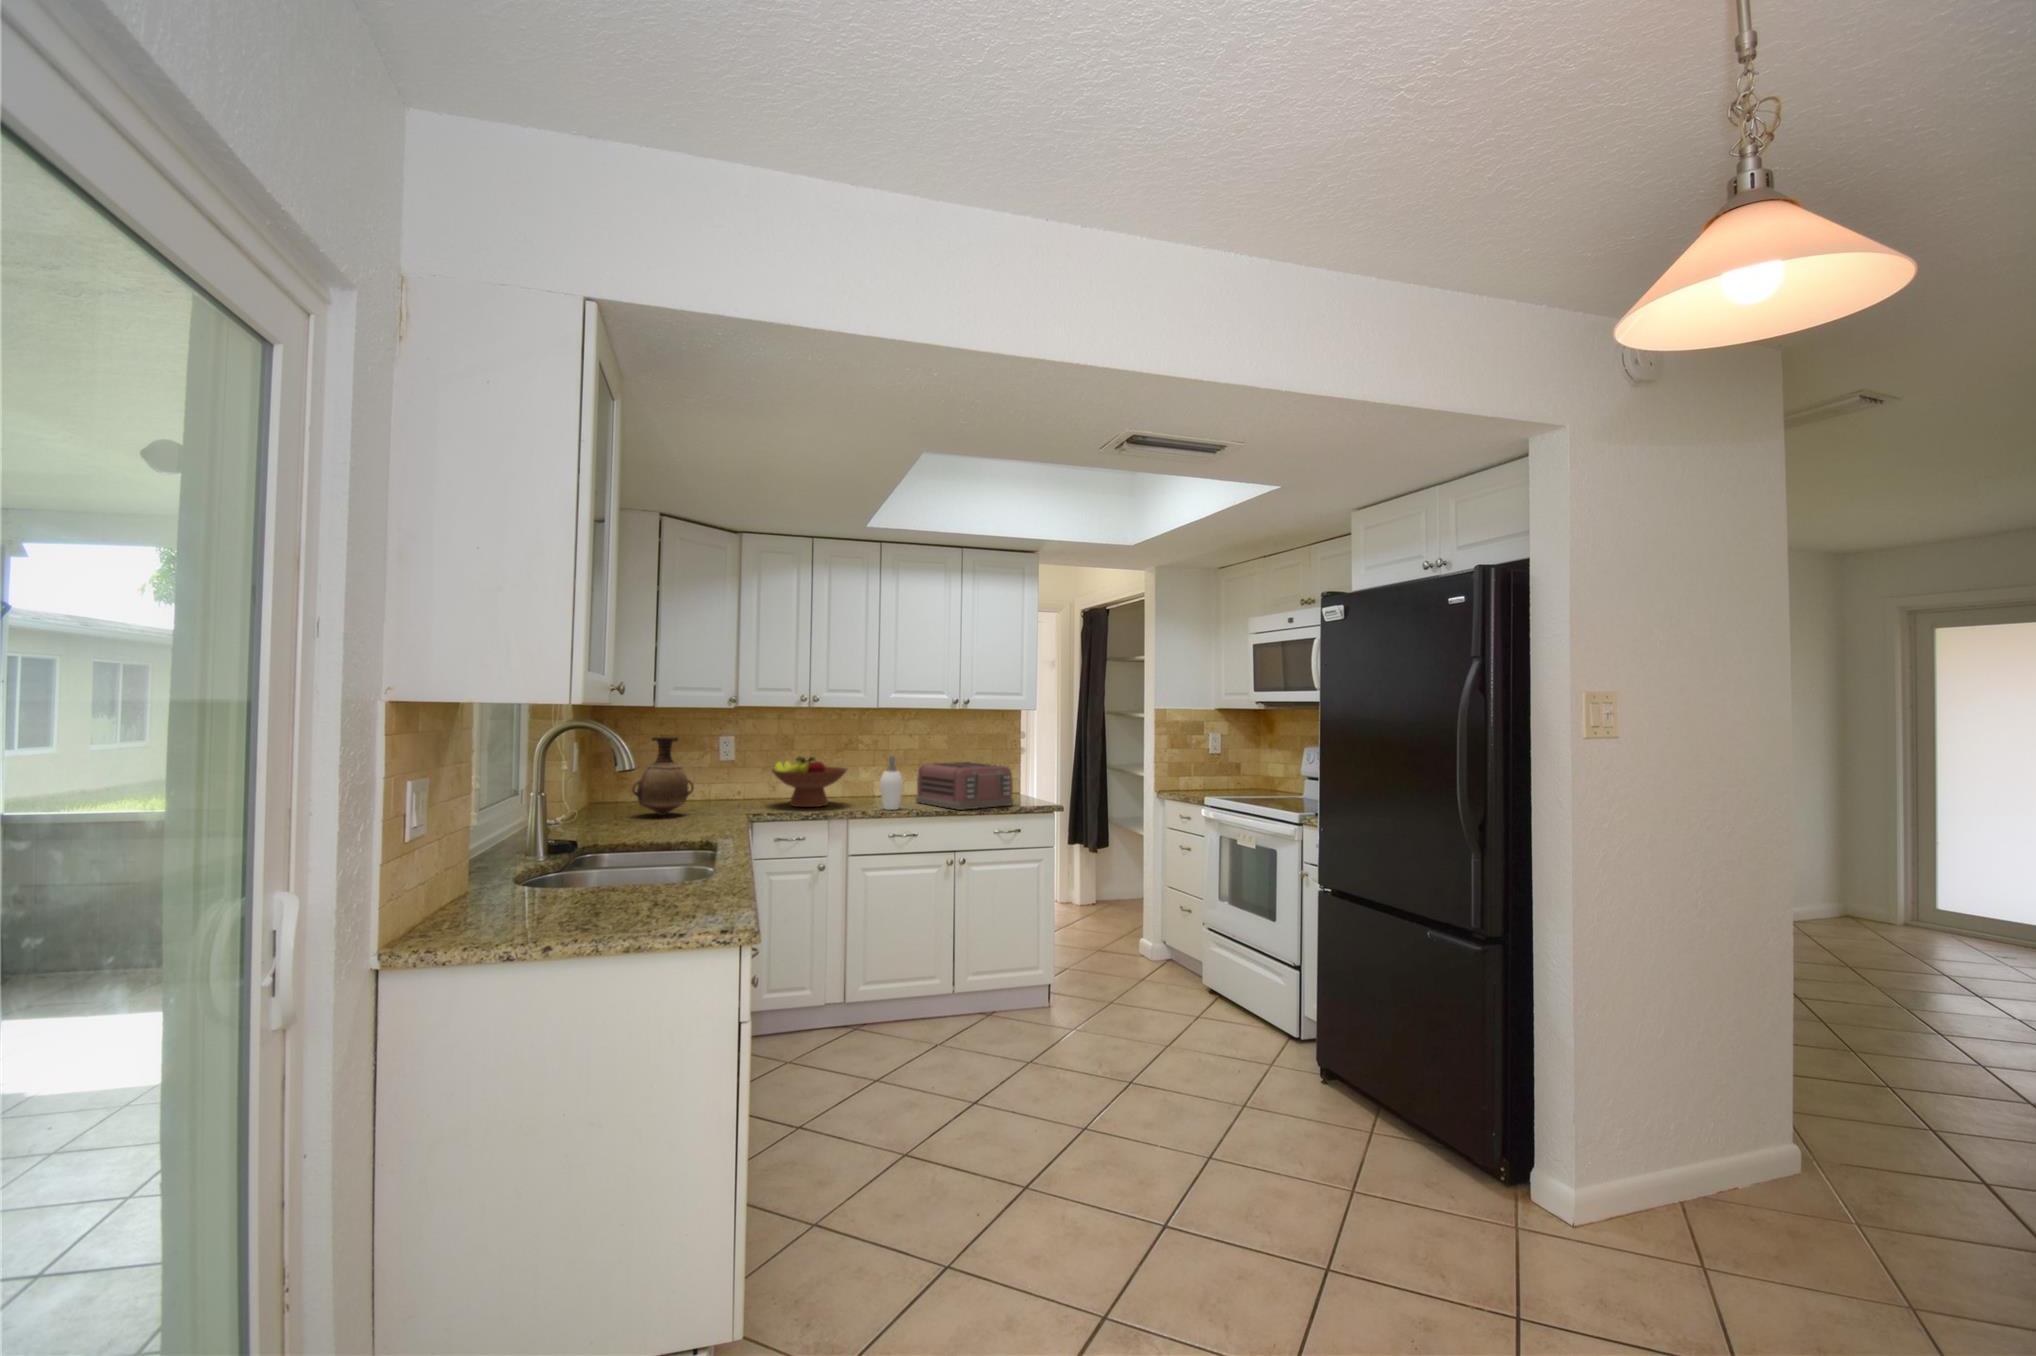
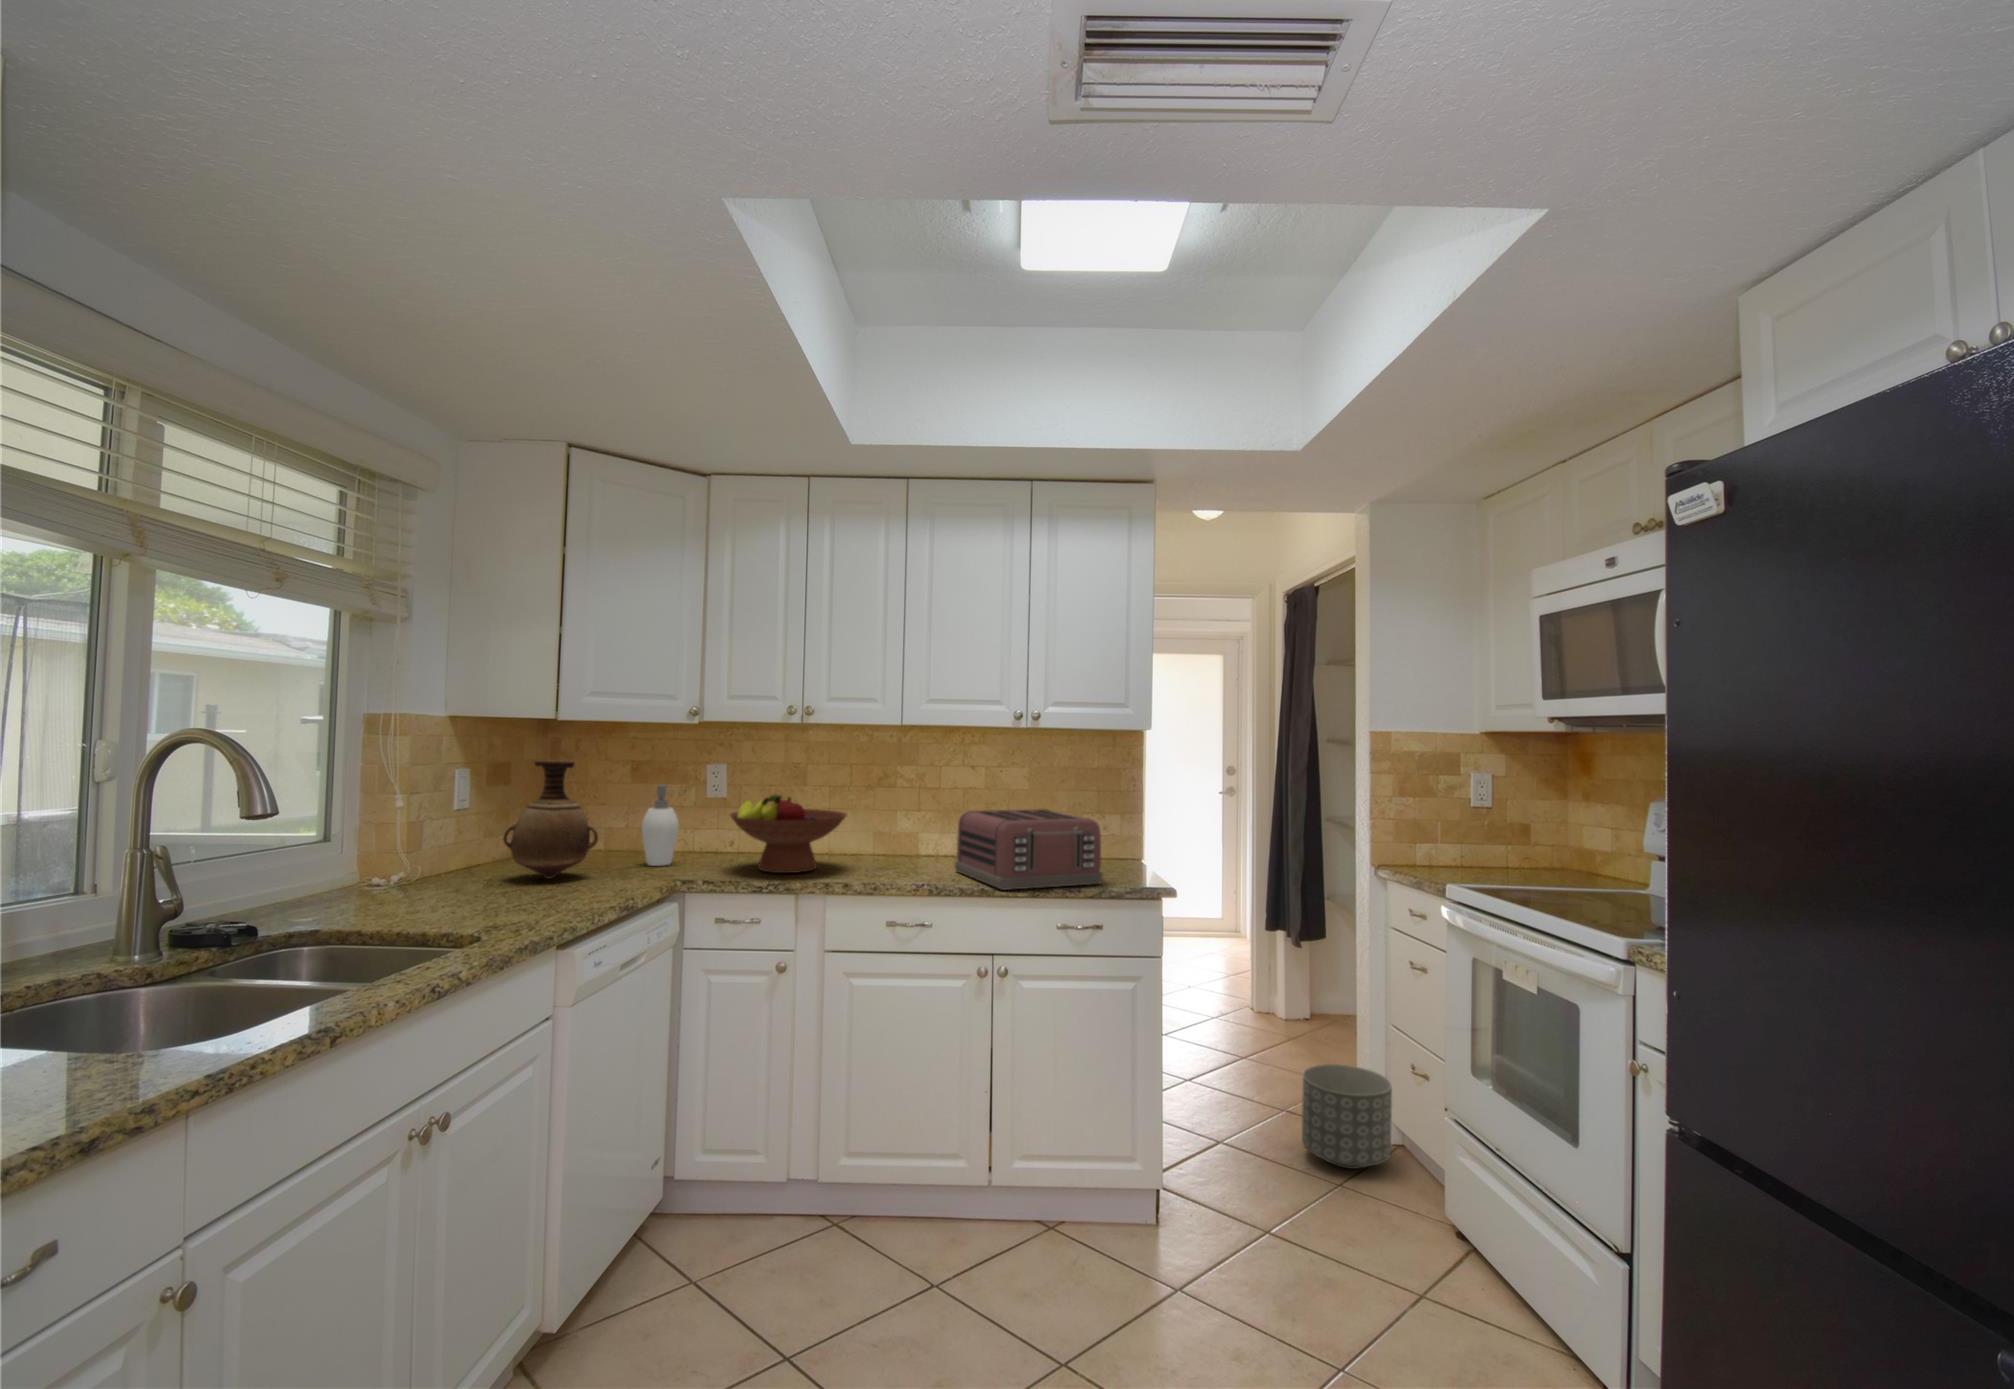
soap dispenser: present [880,756,903,810] -> present [642,785,679,866]
planter: none [1117,913,1169,971] -> present [1302,1064,1392,1169]

